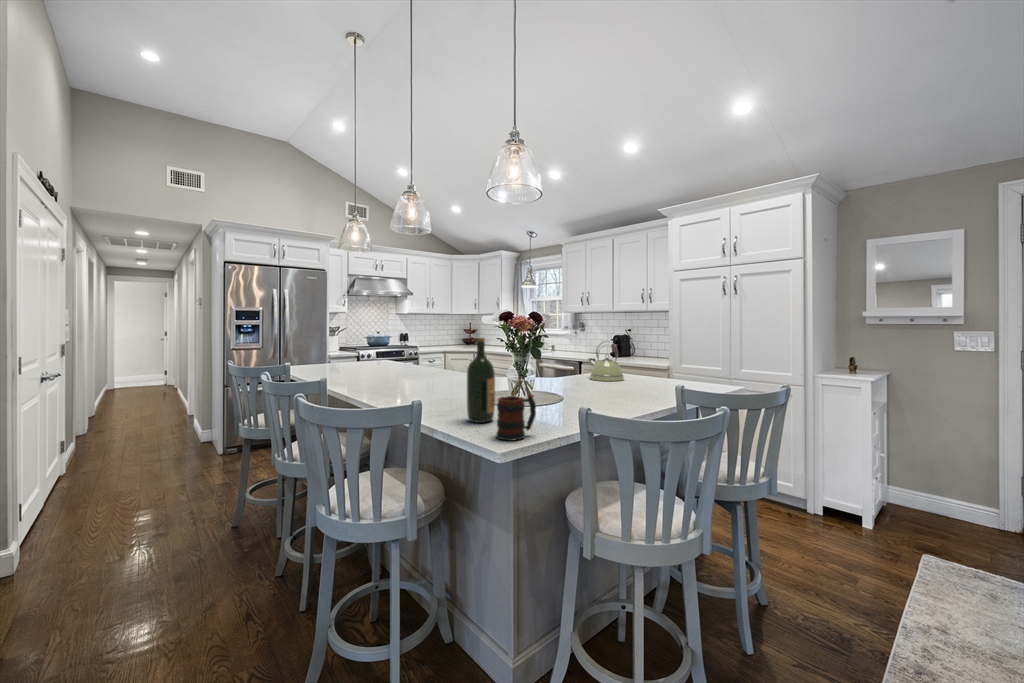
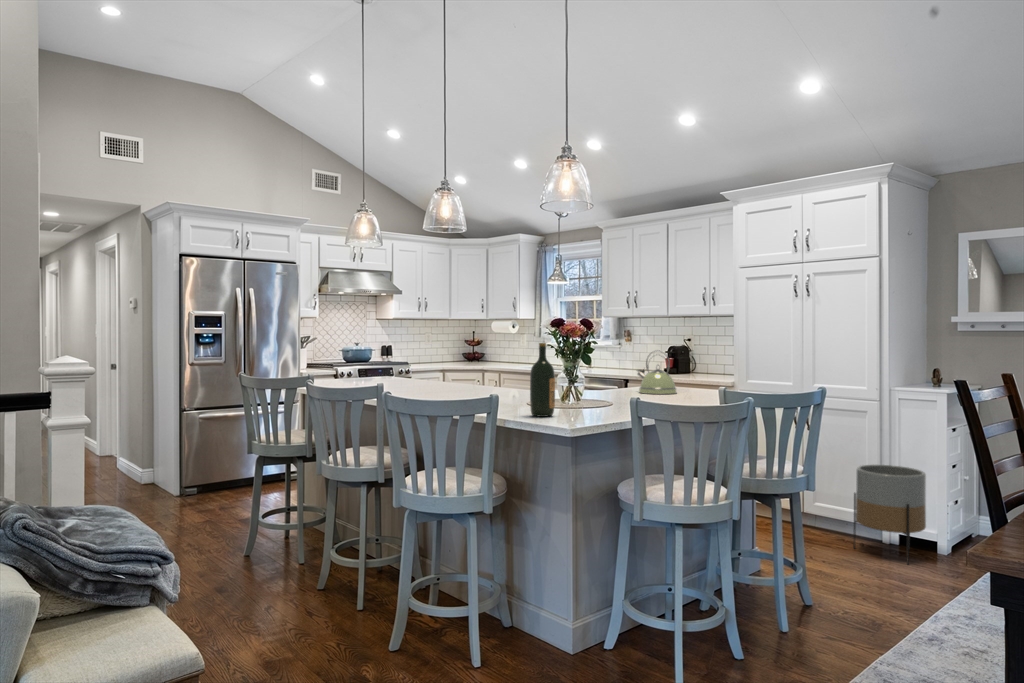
mug: present [496,394,536,441] -> none [562,388,594,424]
planter: none [780,443,853,540] -> present [854,465,926,564]

